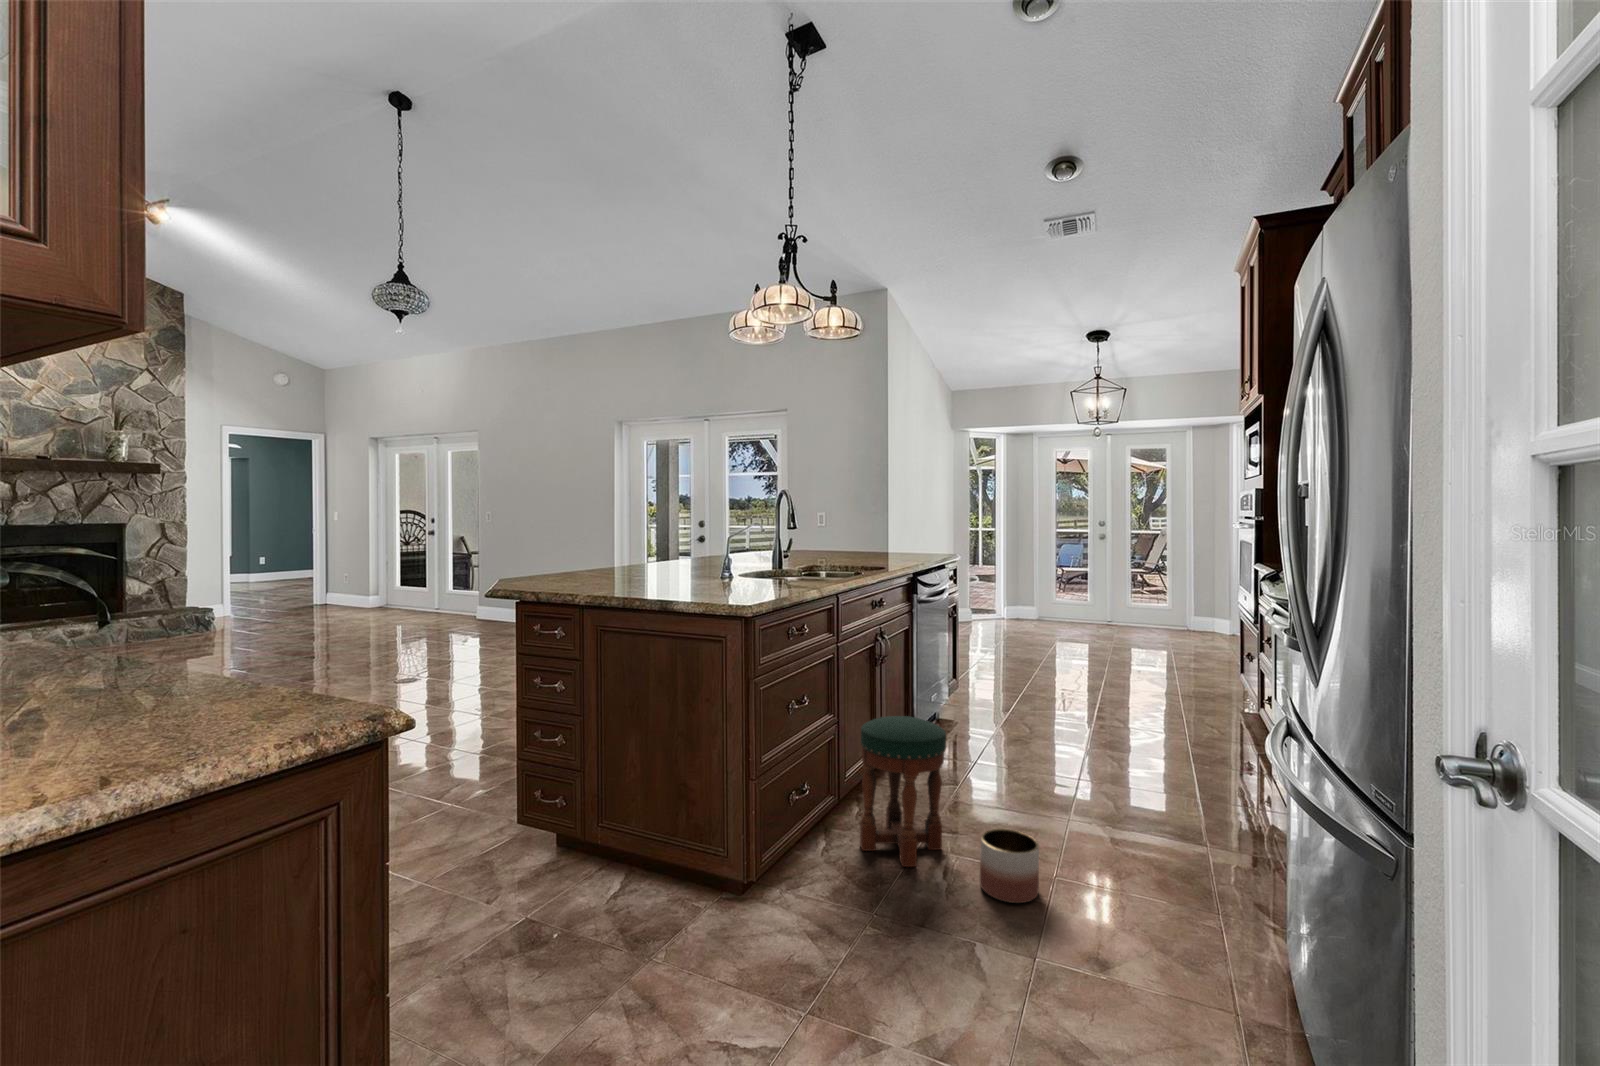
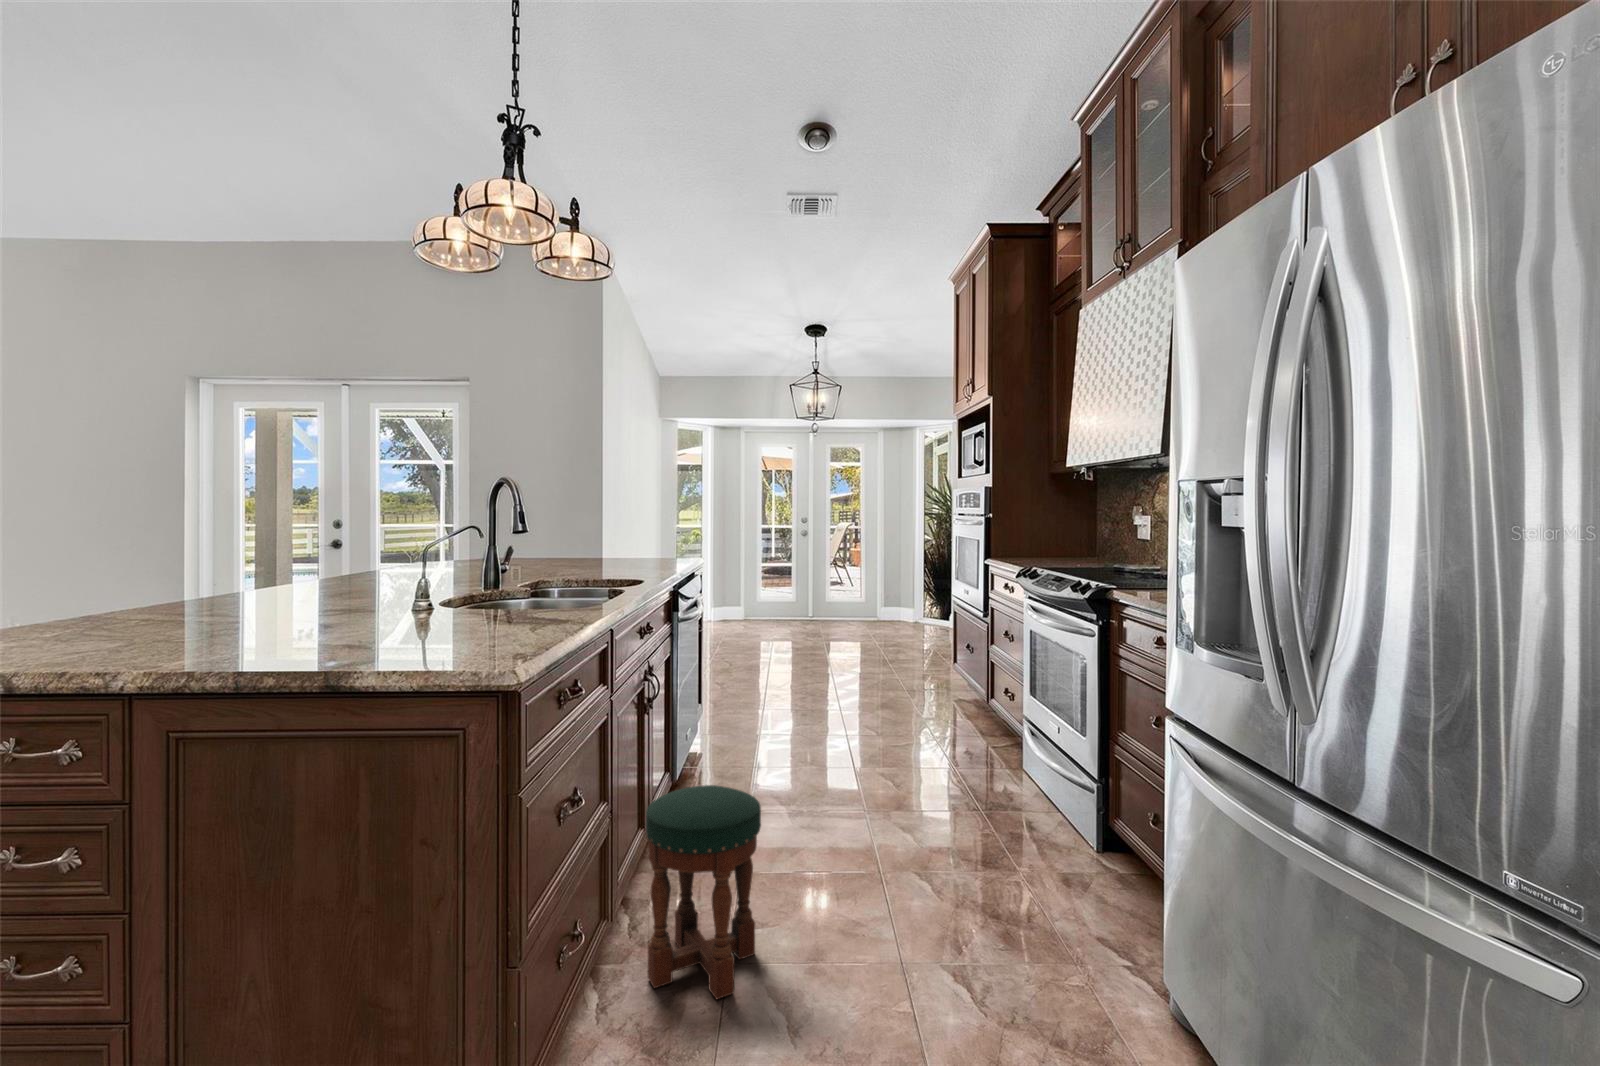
planter: present [980,829,1039,903] -> none [819,914,891,1017]

